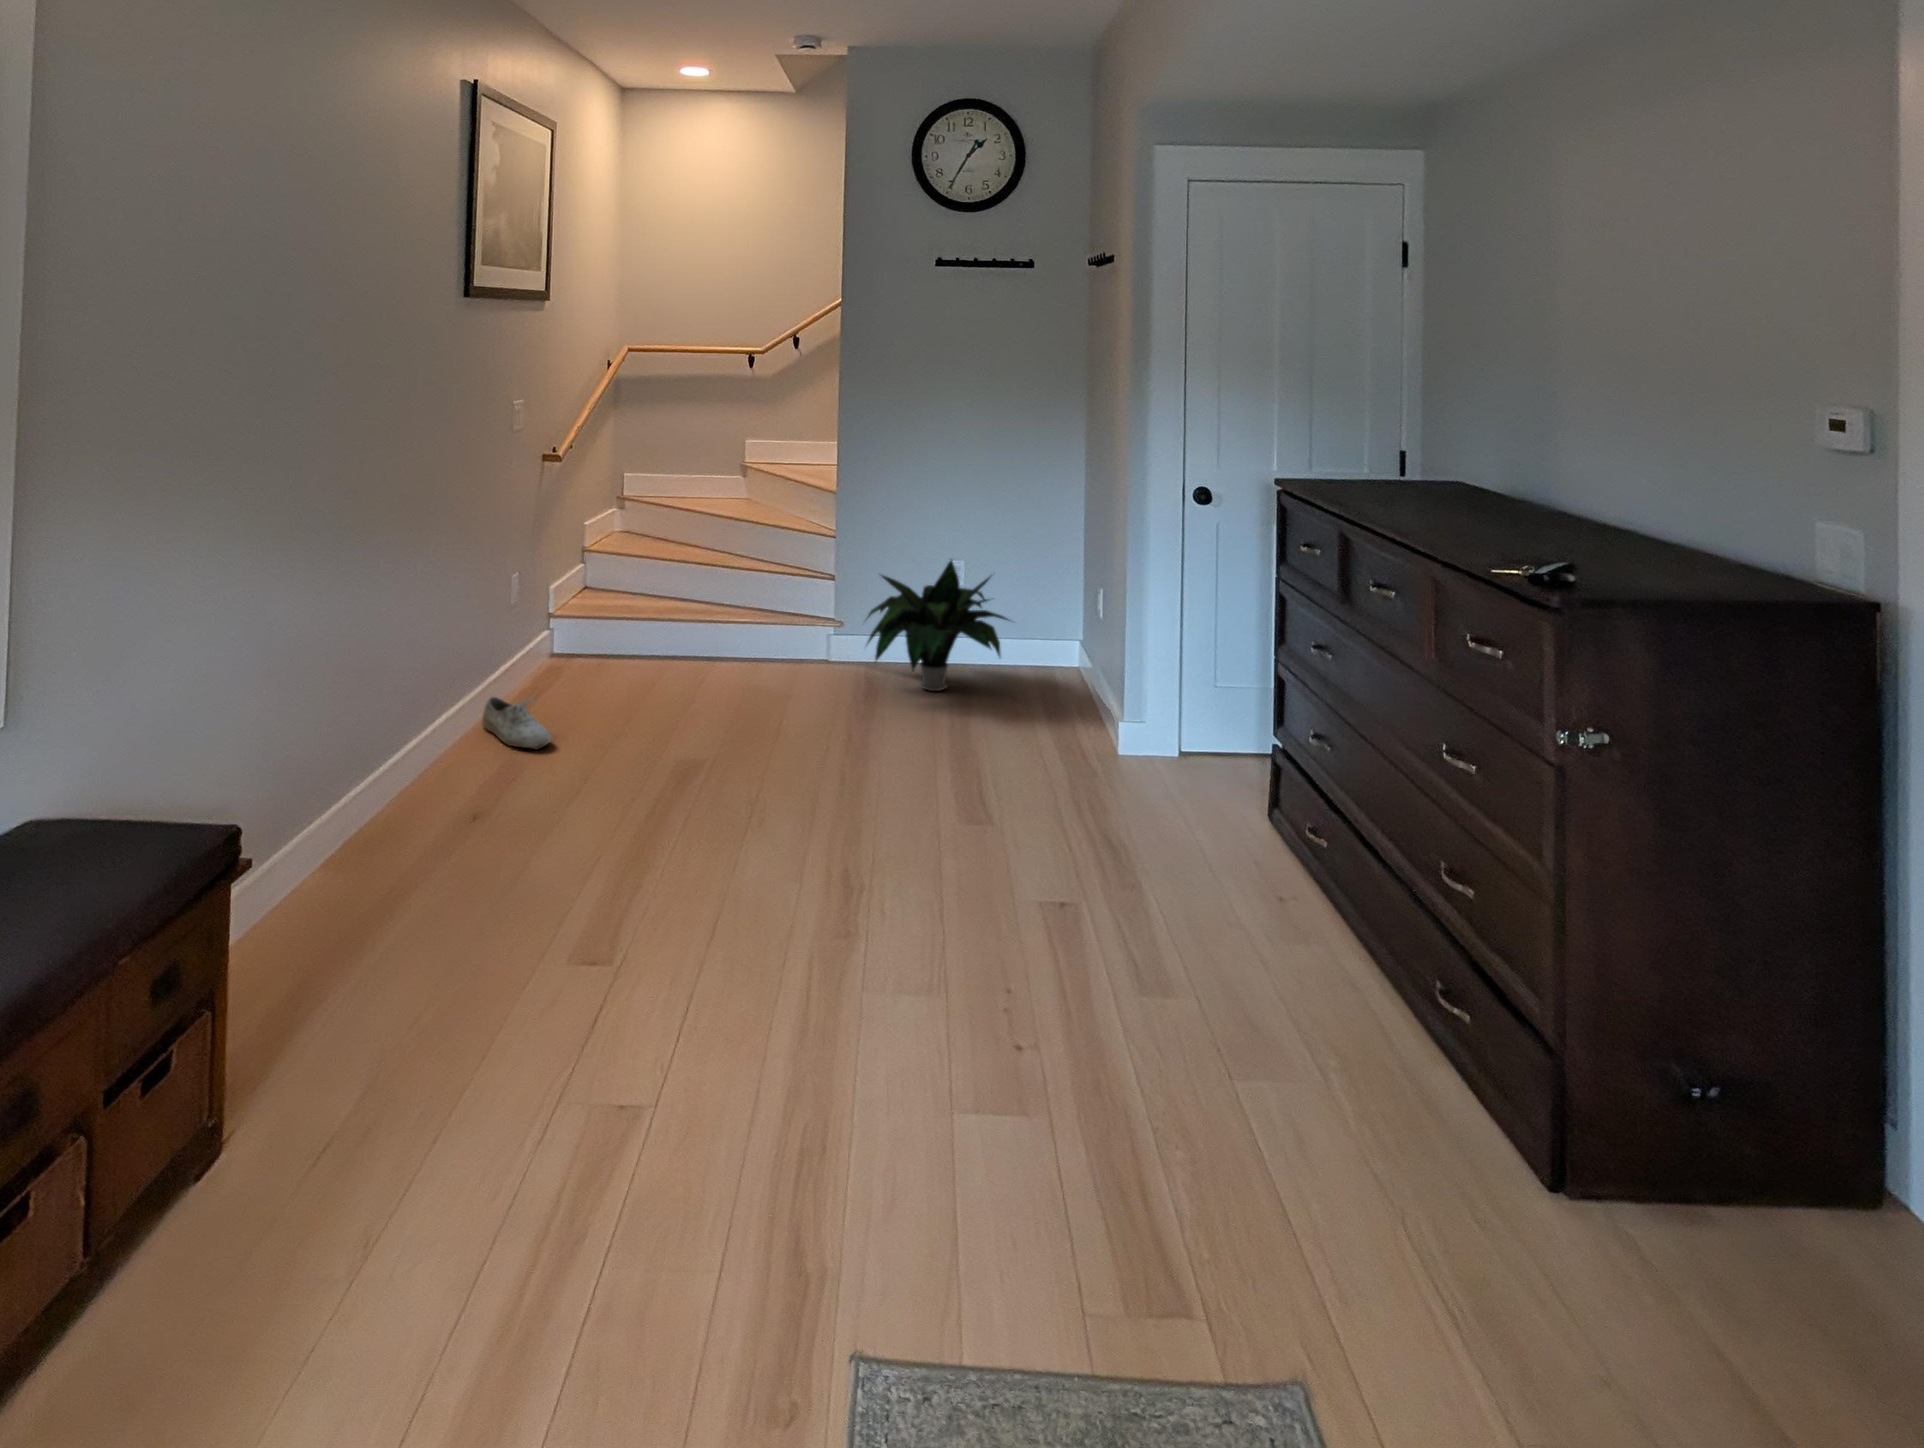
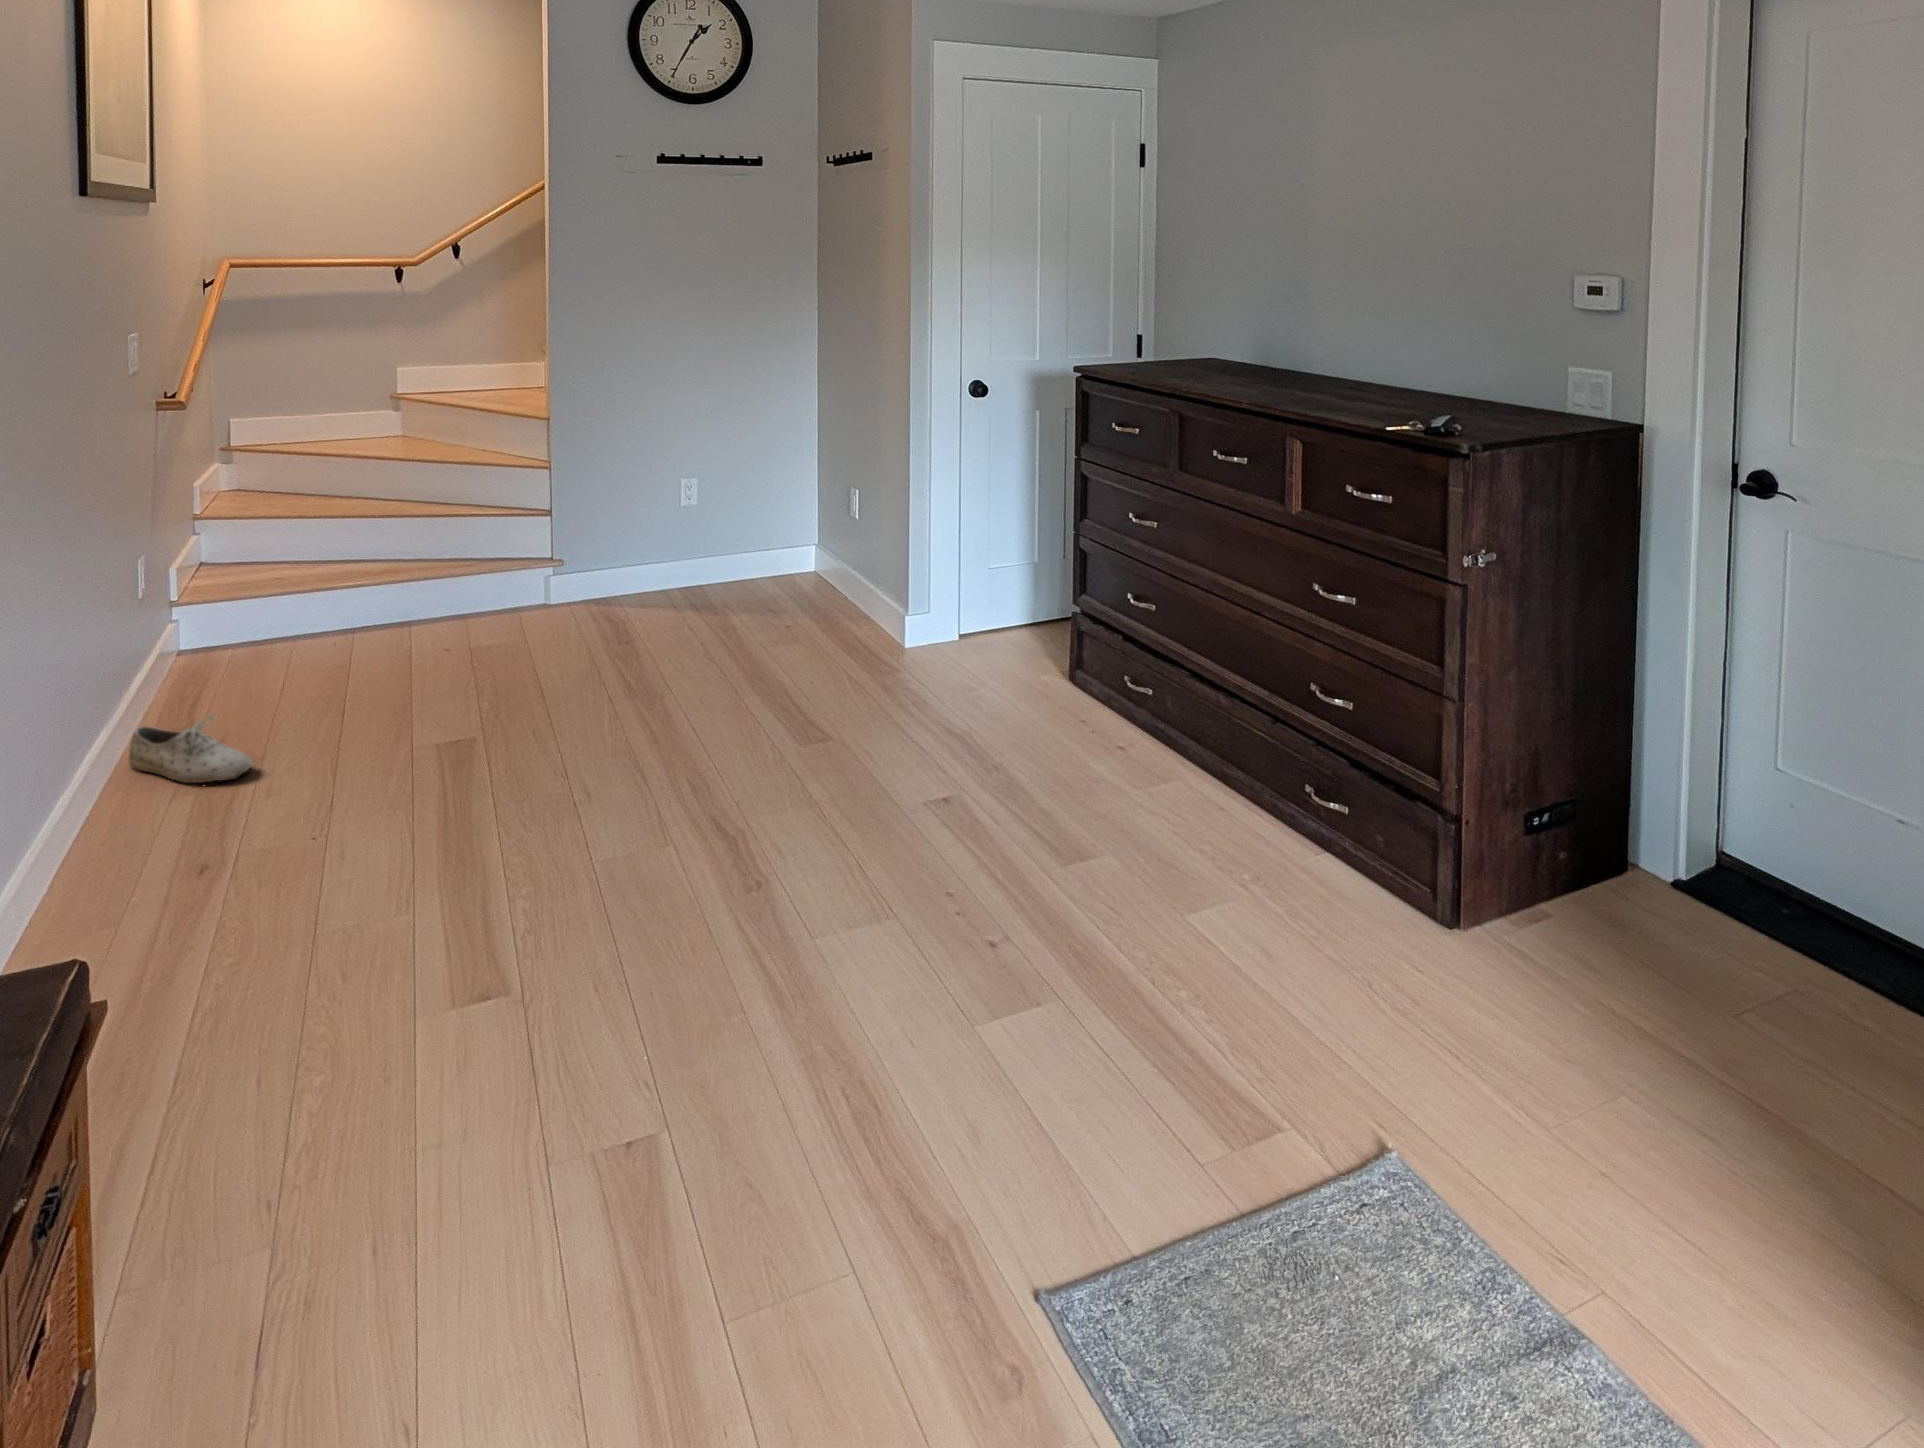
potted plant: present [867,559,1014,691] -> none [605,479,768,622]

